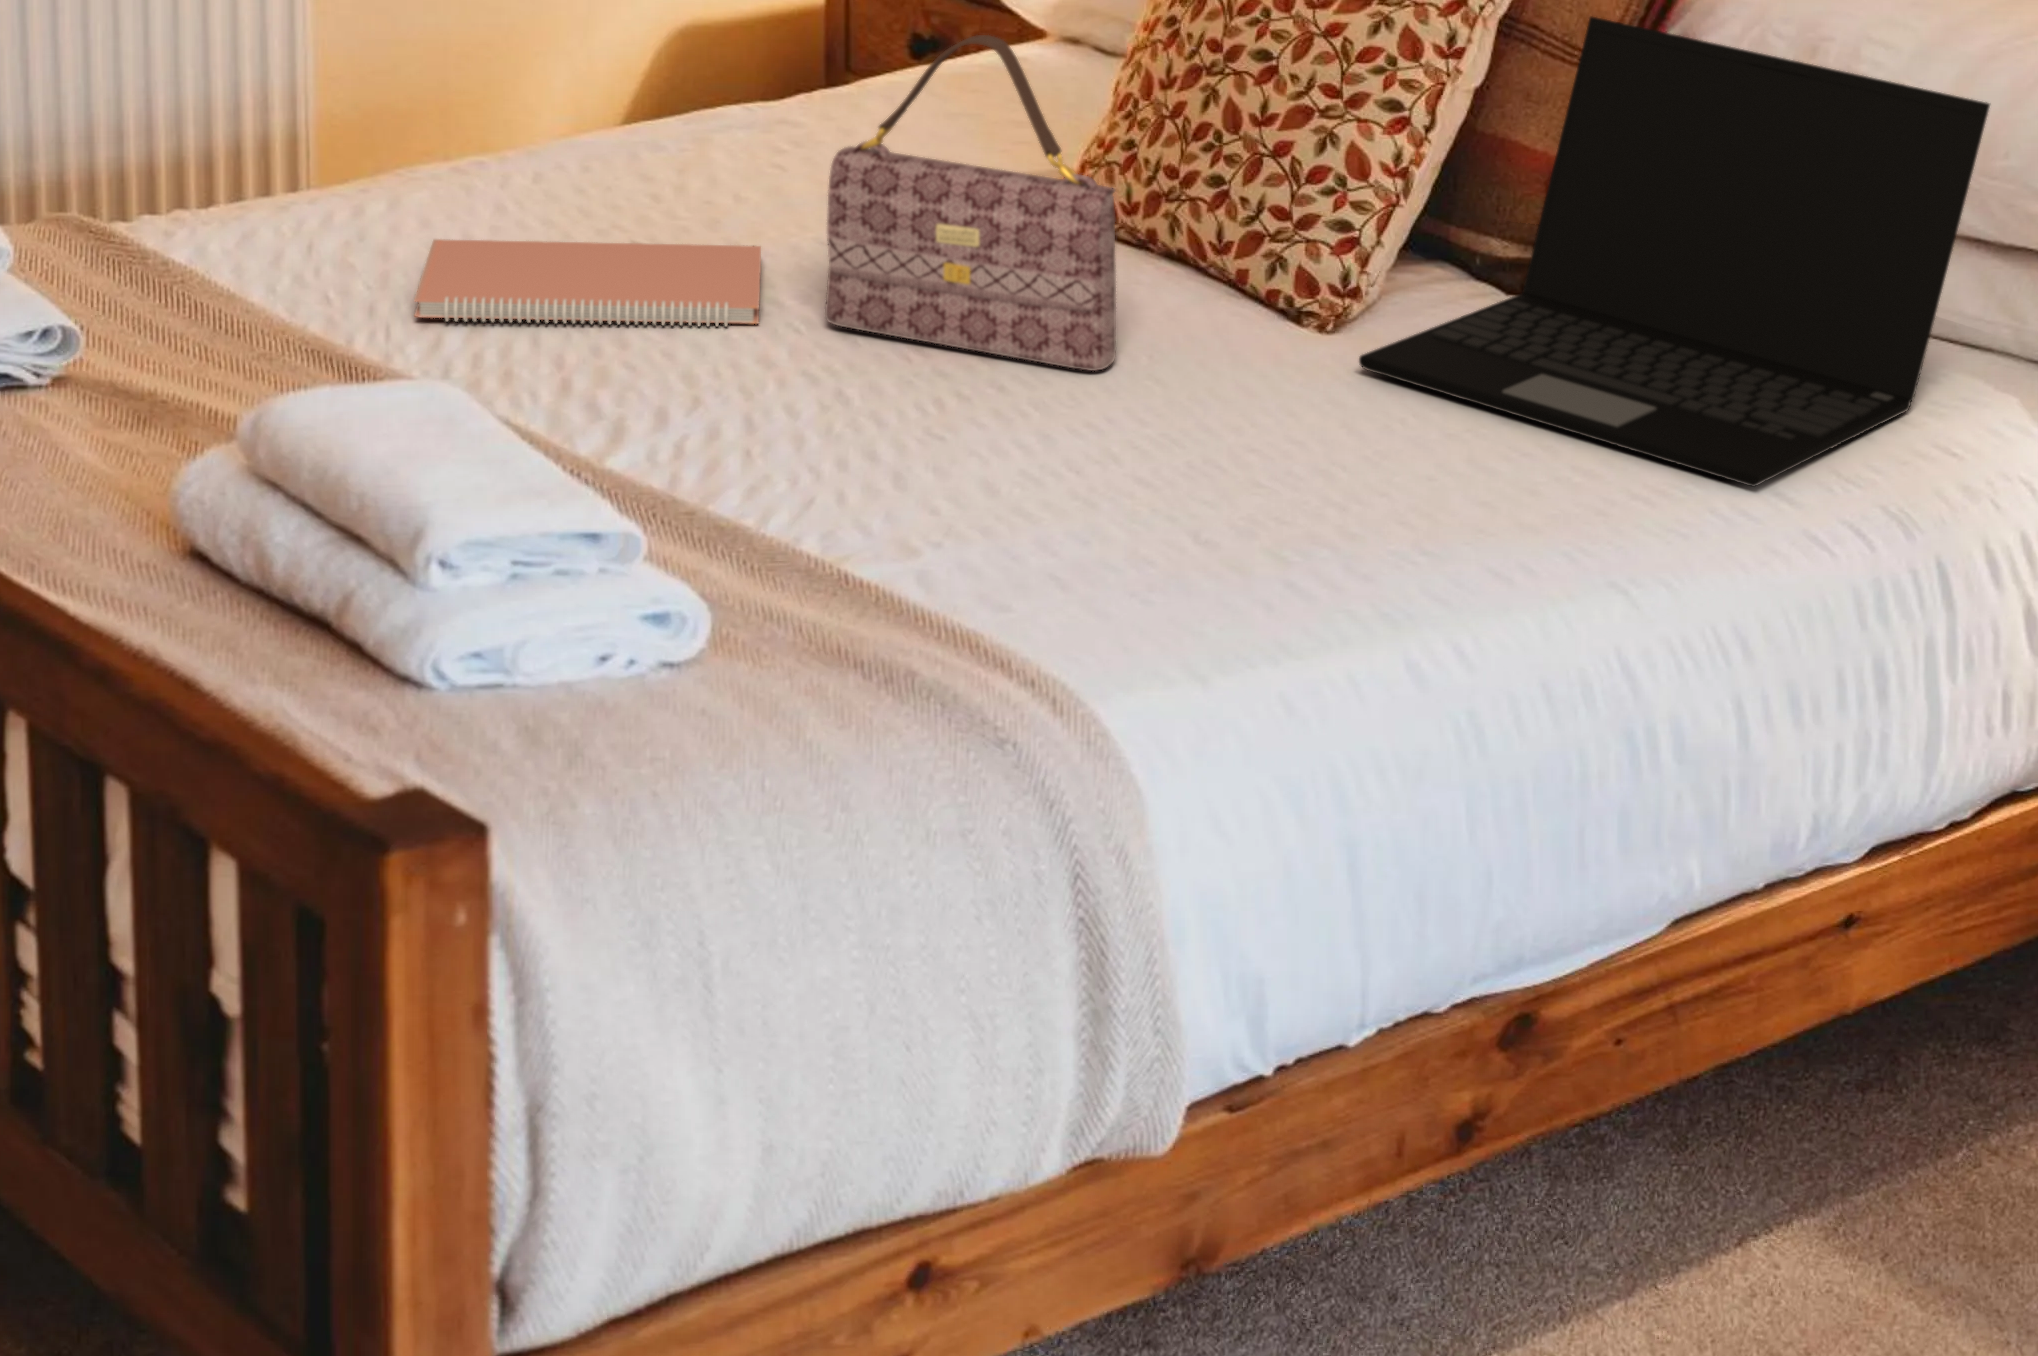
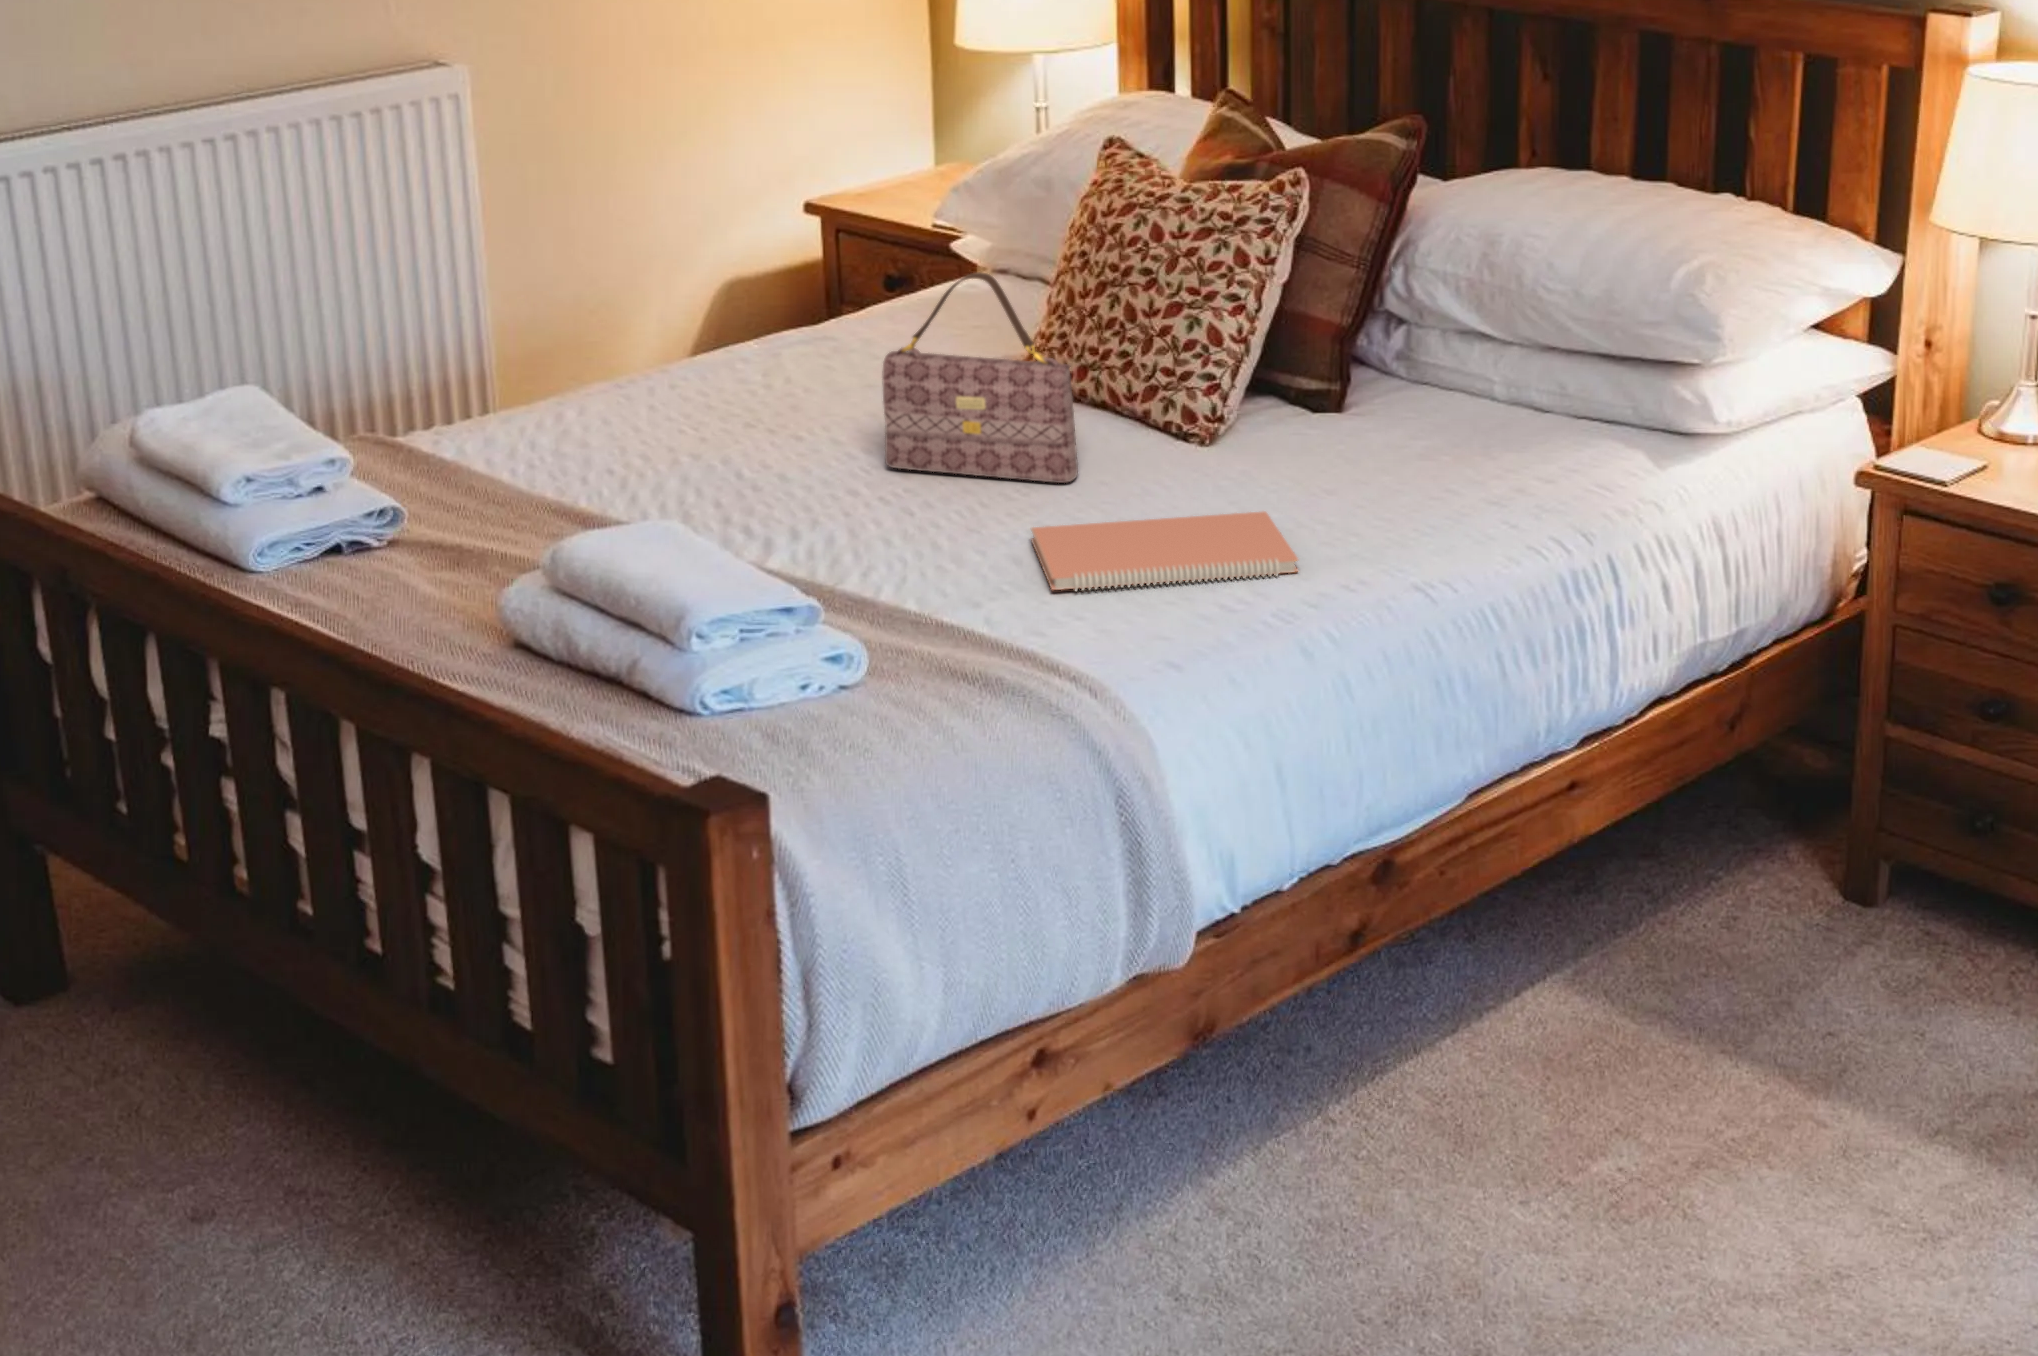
laptop: present [1359,17,1990,487] -> none [1233,233,1610,519]
notebook: present [414,239,761,326] -> present [1031,511,1298,591]

